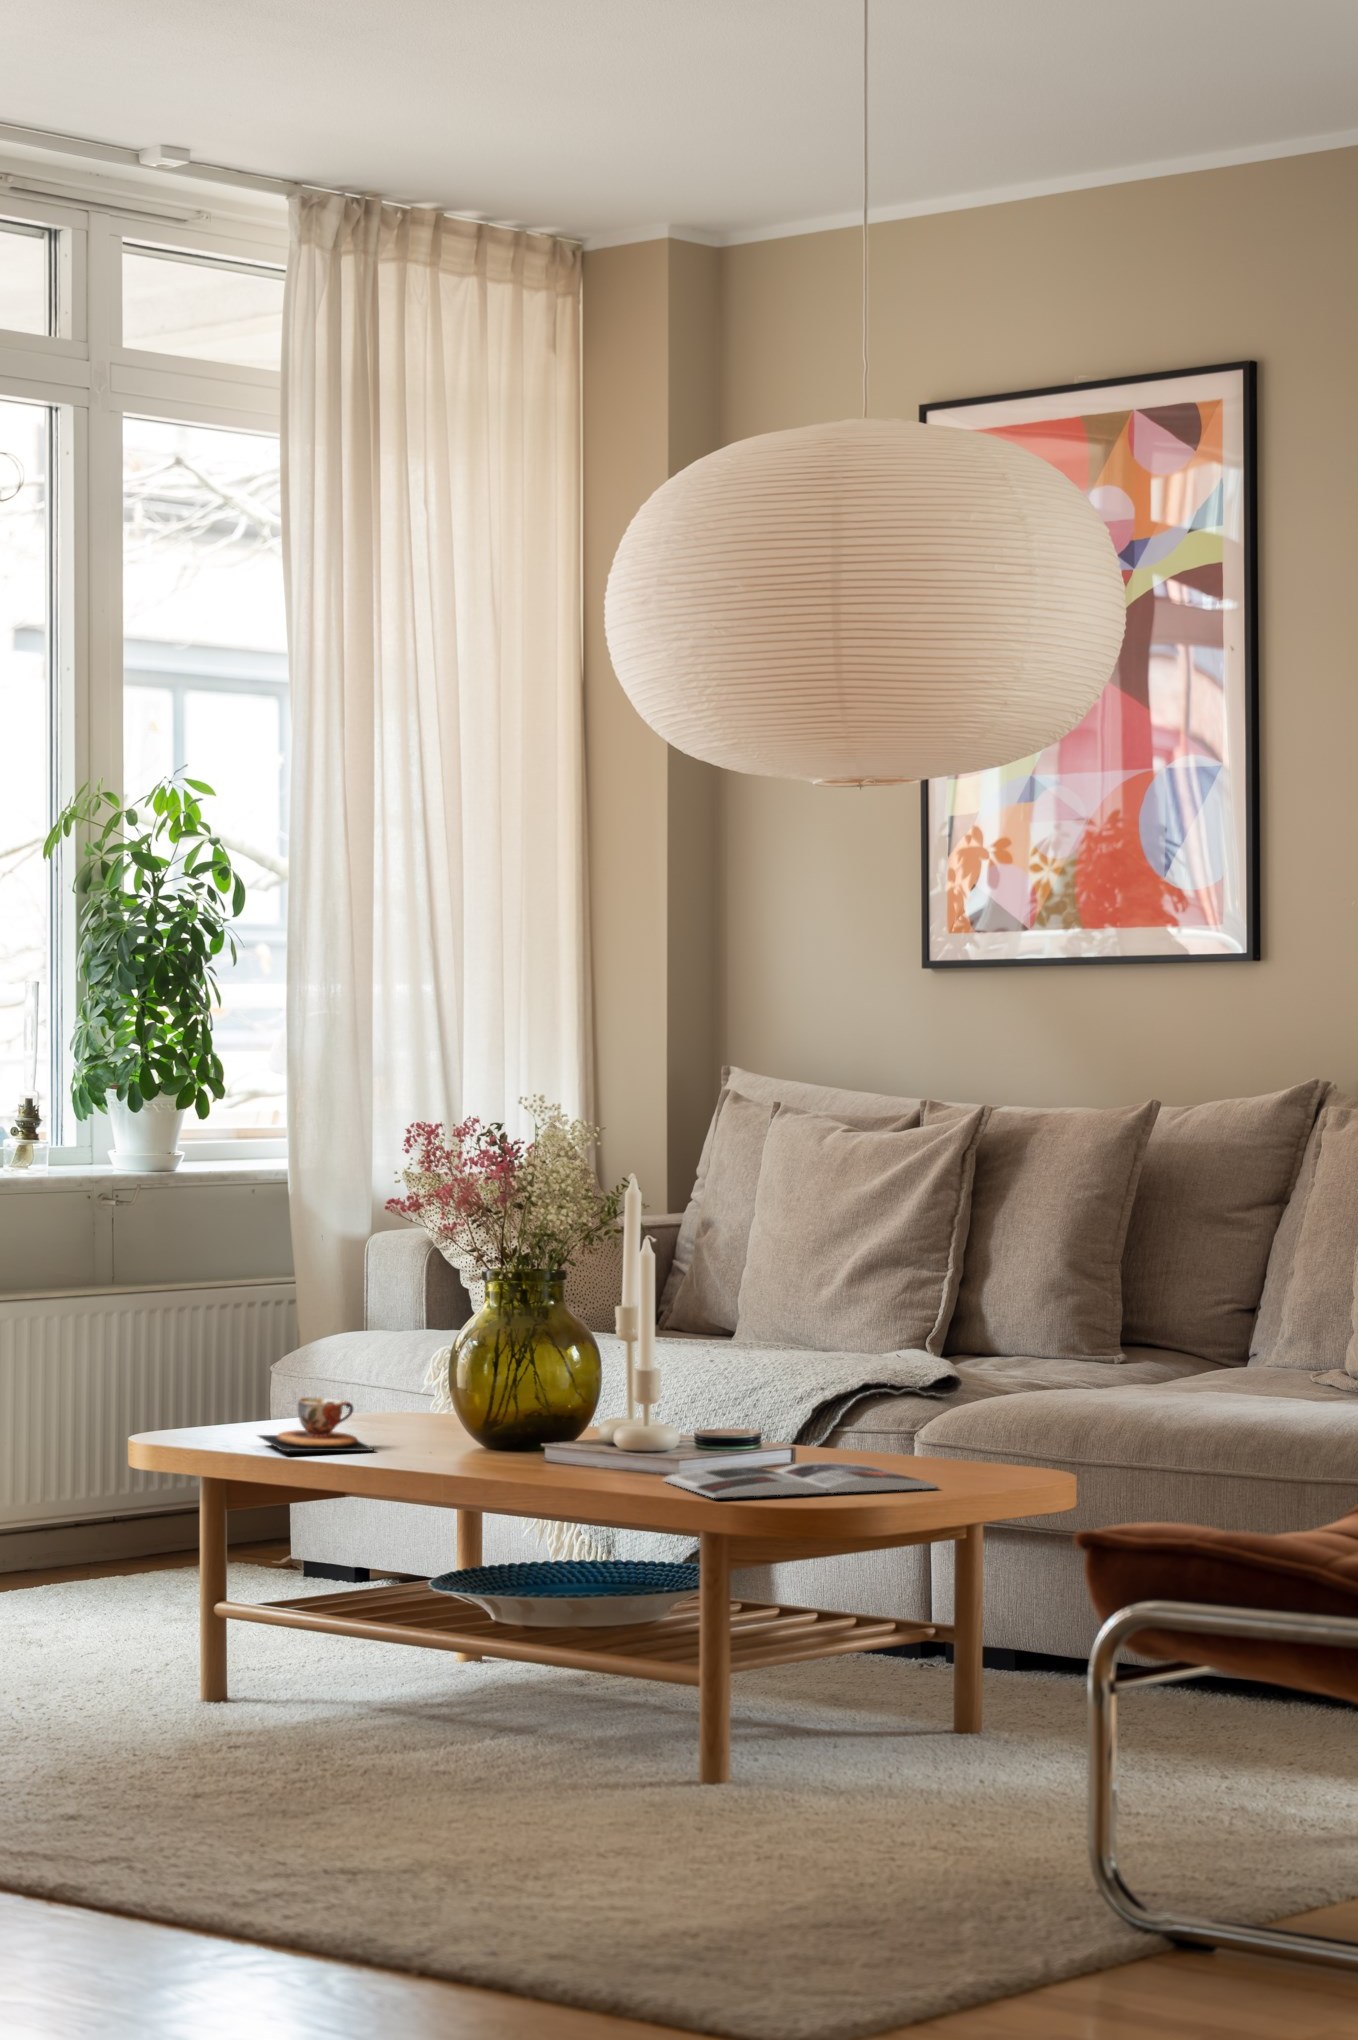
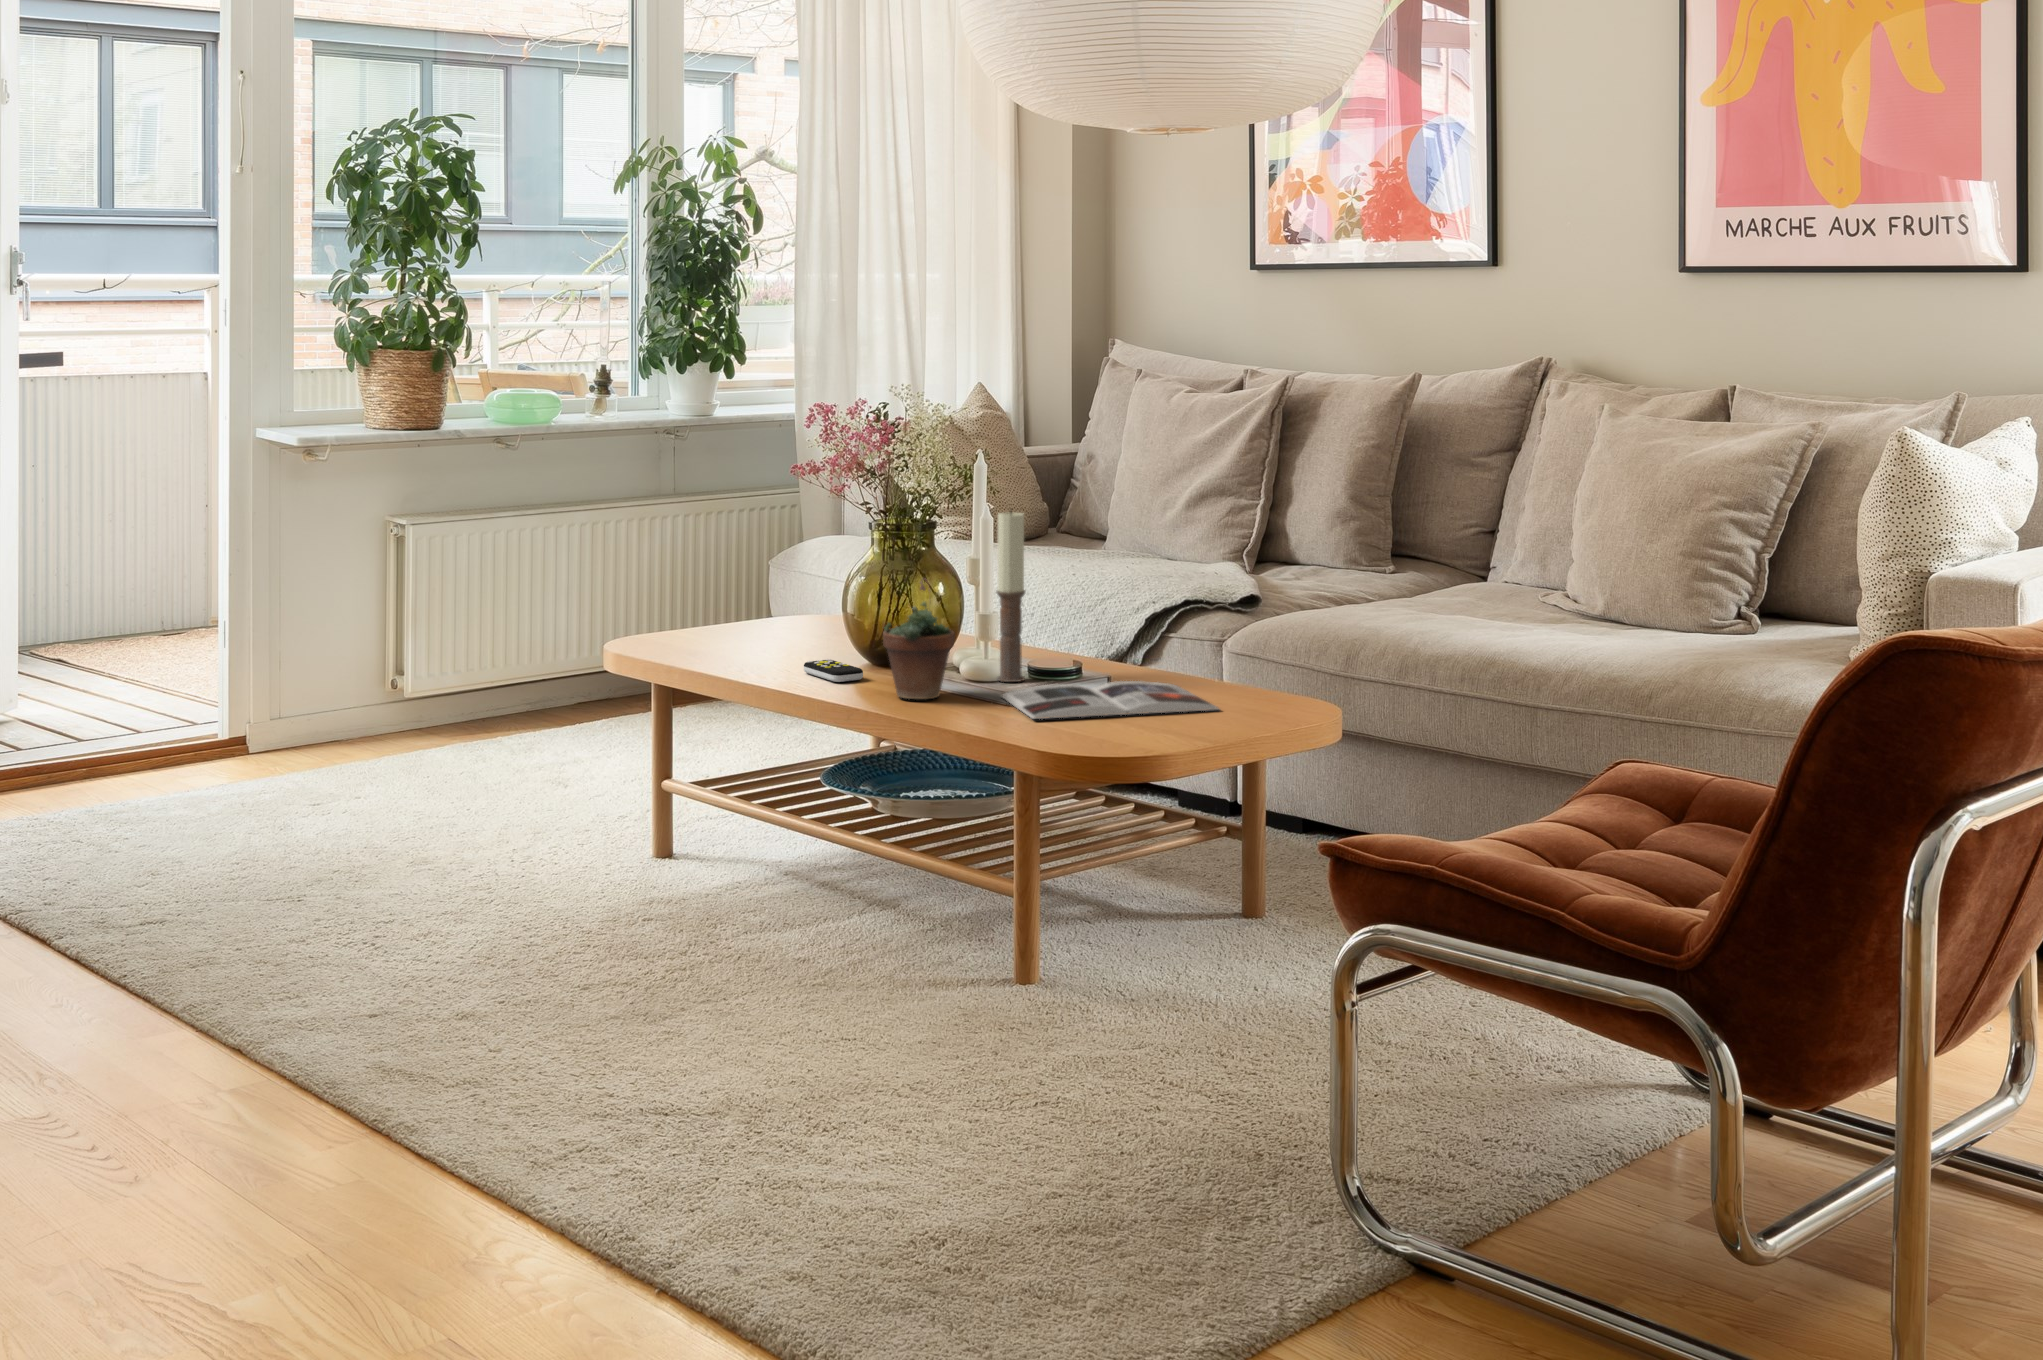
candle: none [649,1249,686,1468] -> present [996,511,1025,682]
succulent plant: none [514,1333,605,1484] -> present [883,580,954,699]
teacup: present [259,1398,374,1451] -> none [704,615,792,659]
remote control: none [400,1447,480,1470] -> present [804,659,863,682]

